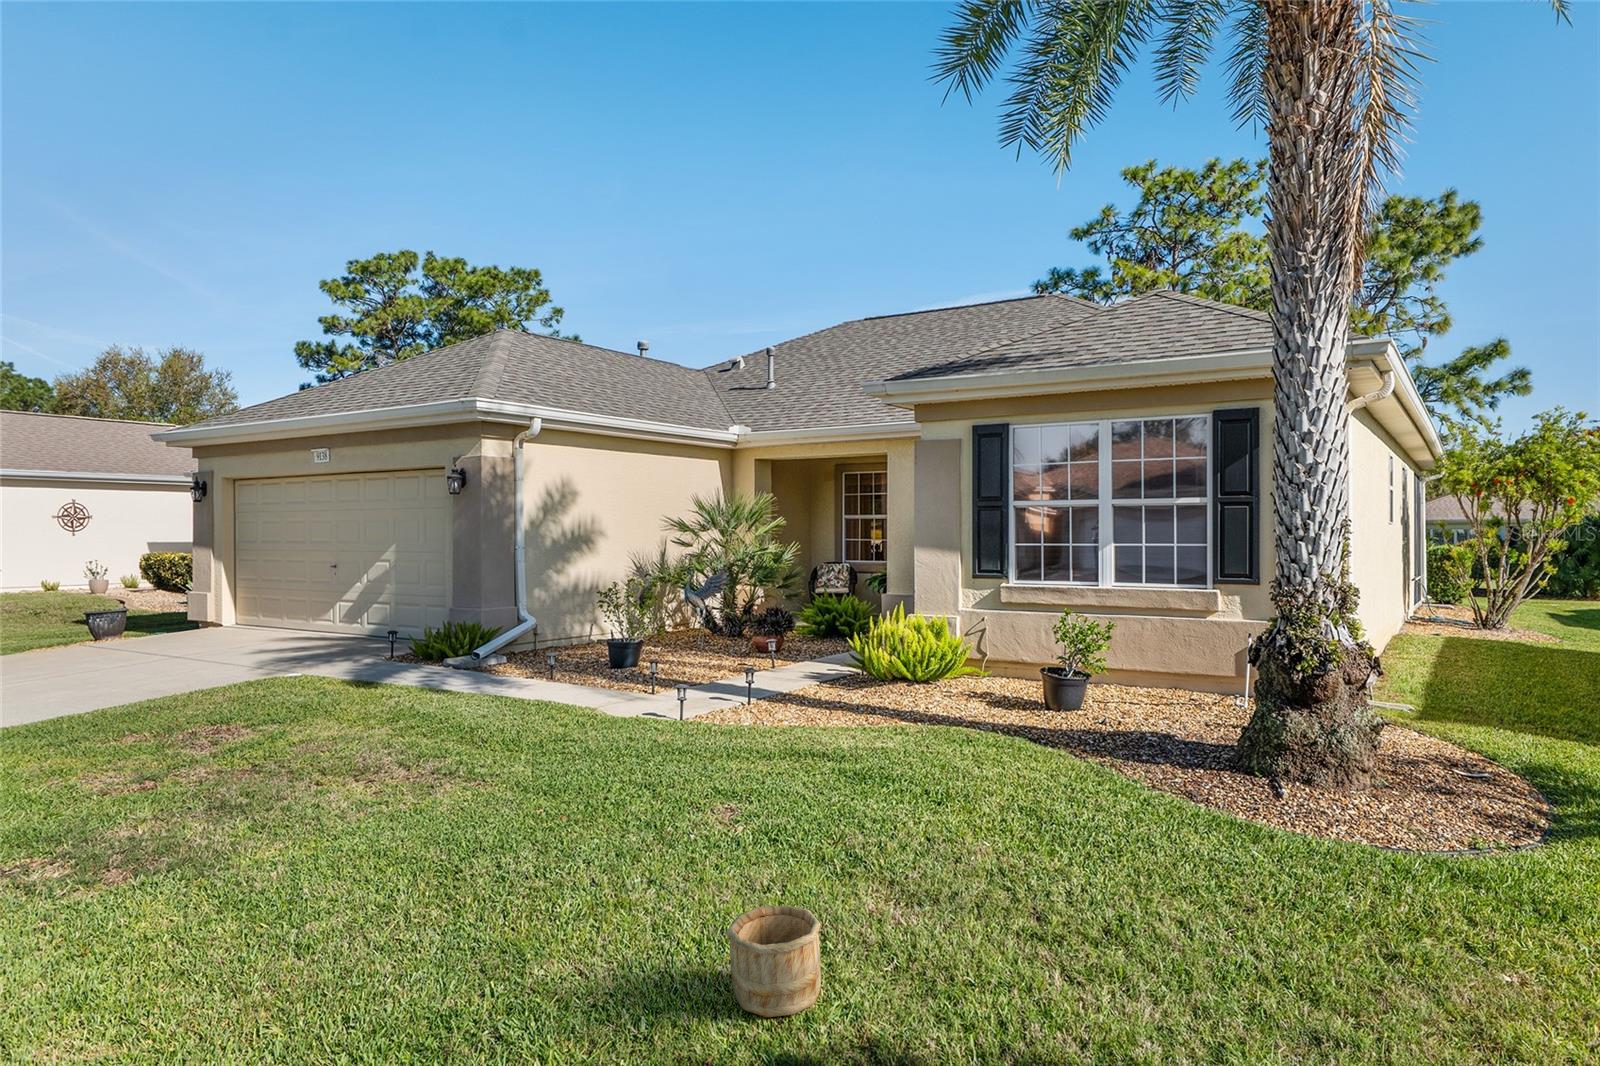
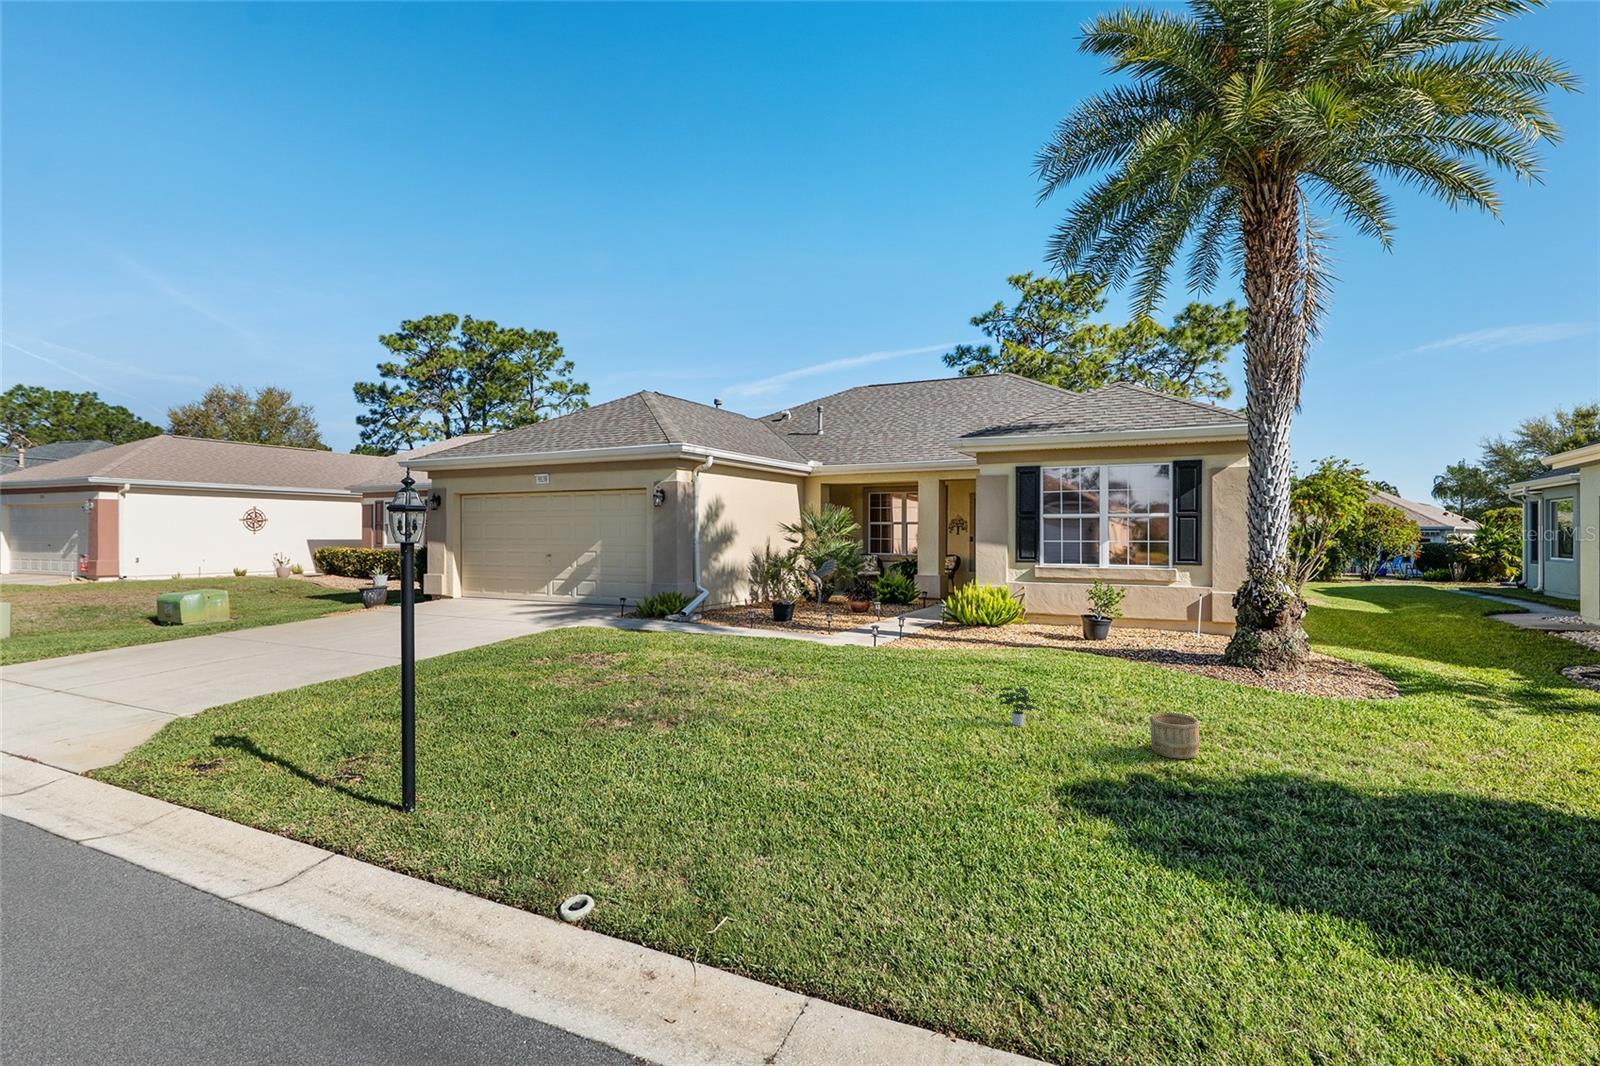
potted plant: none [570,820,640,899] -> present [999,685,1037,726]

